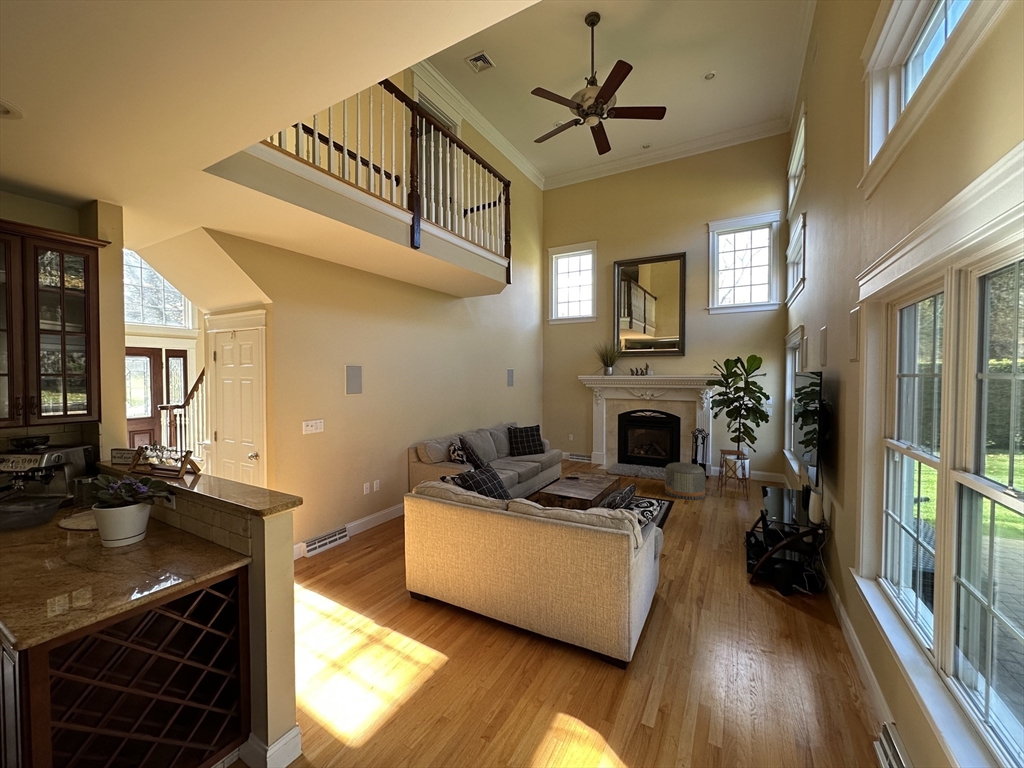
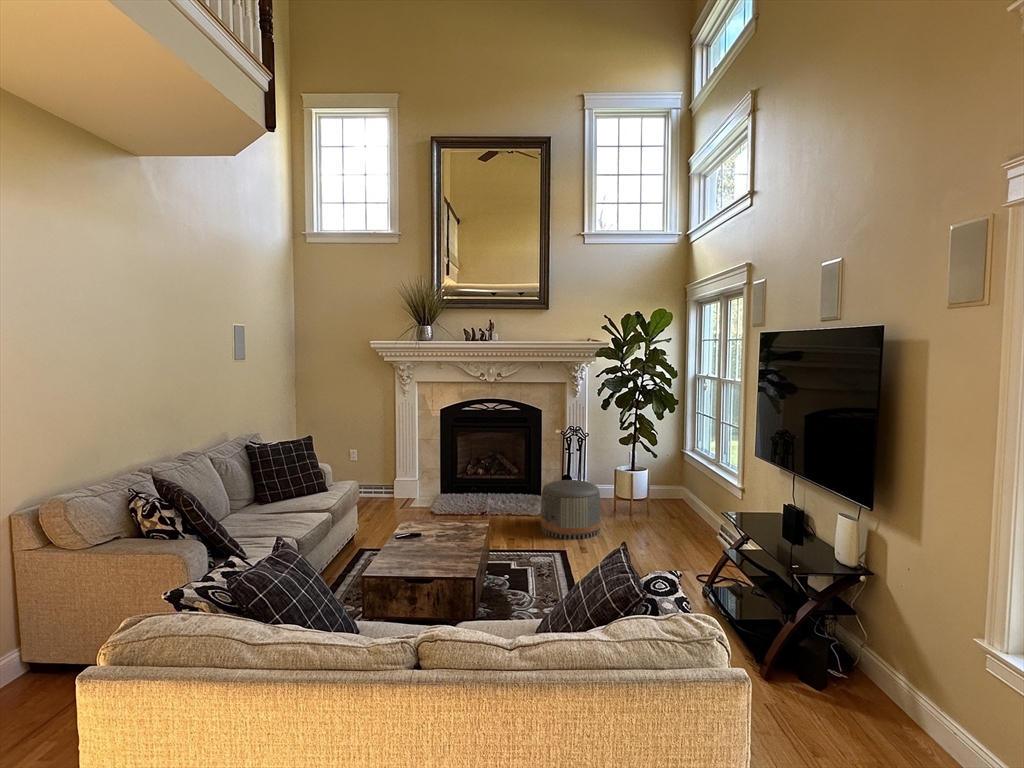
side table: present [717,449,748,500] -> none [608,453,655,528]

